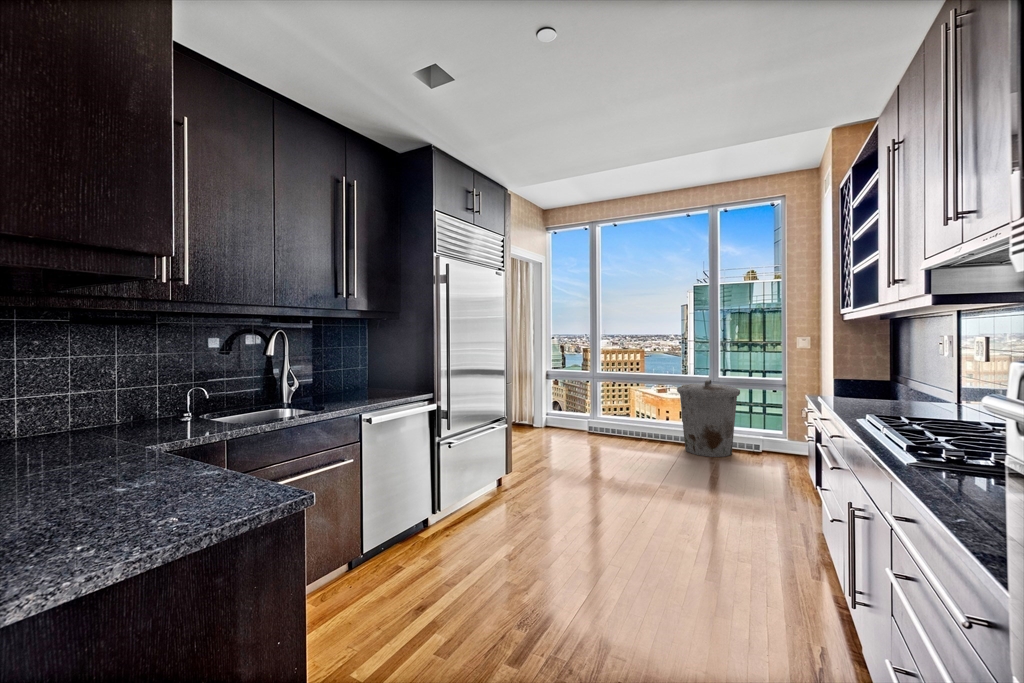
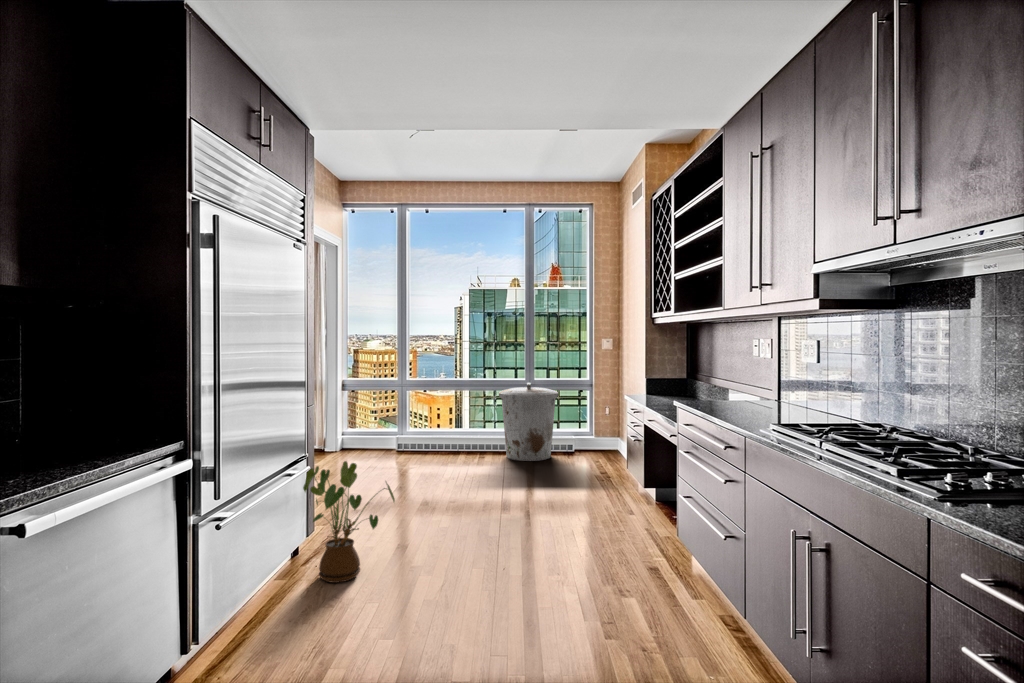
house plant: none [431,450,504,556] -> present [303,461,395,583]

